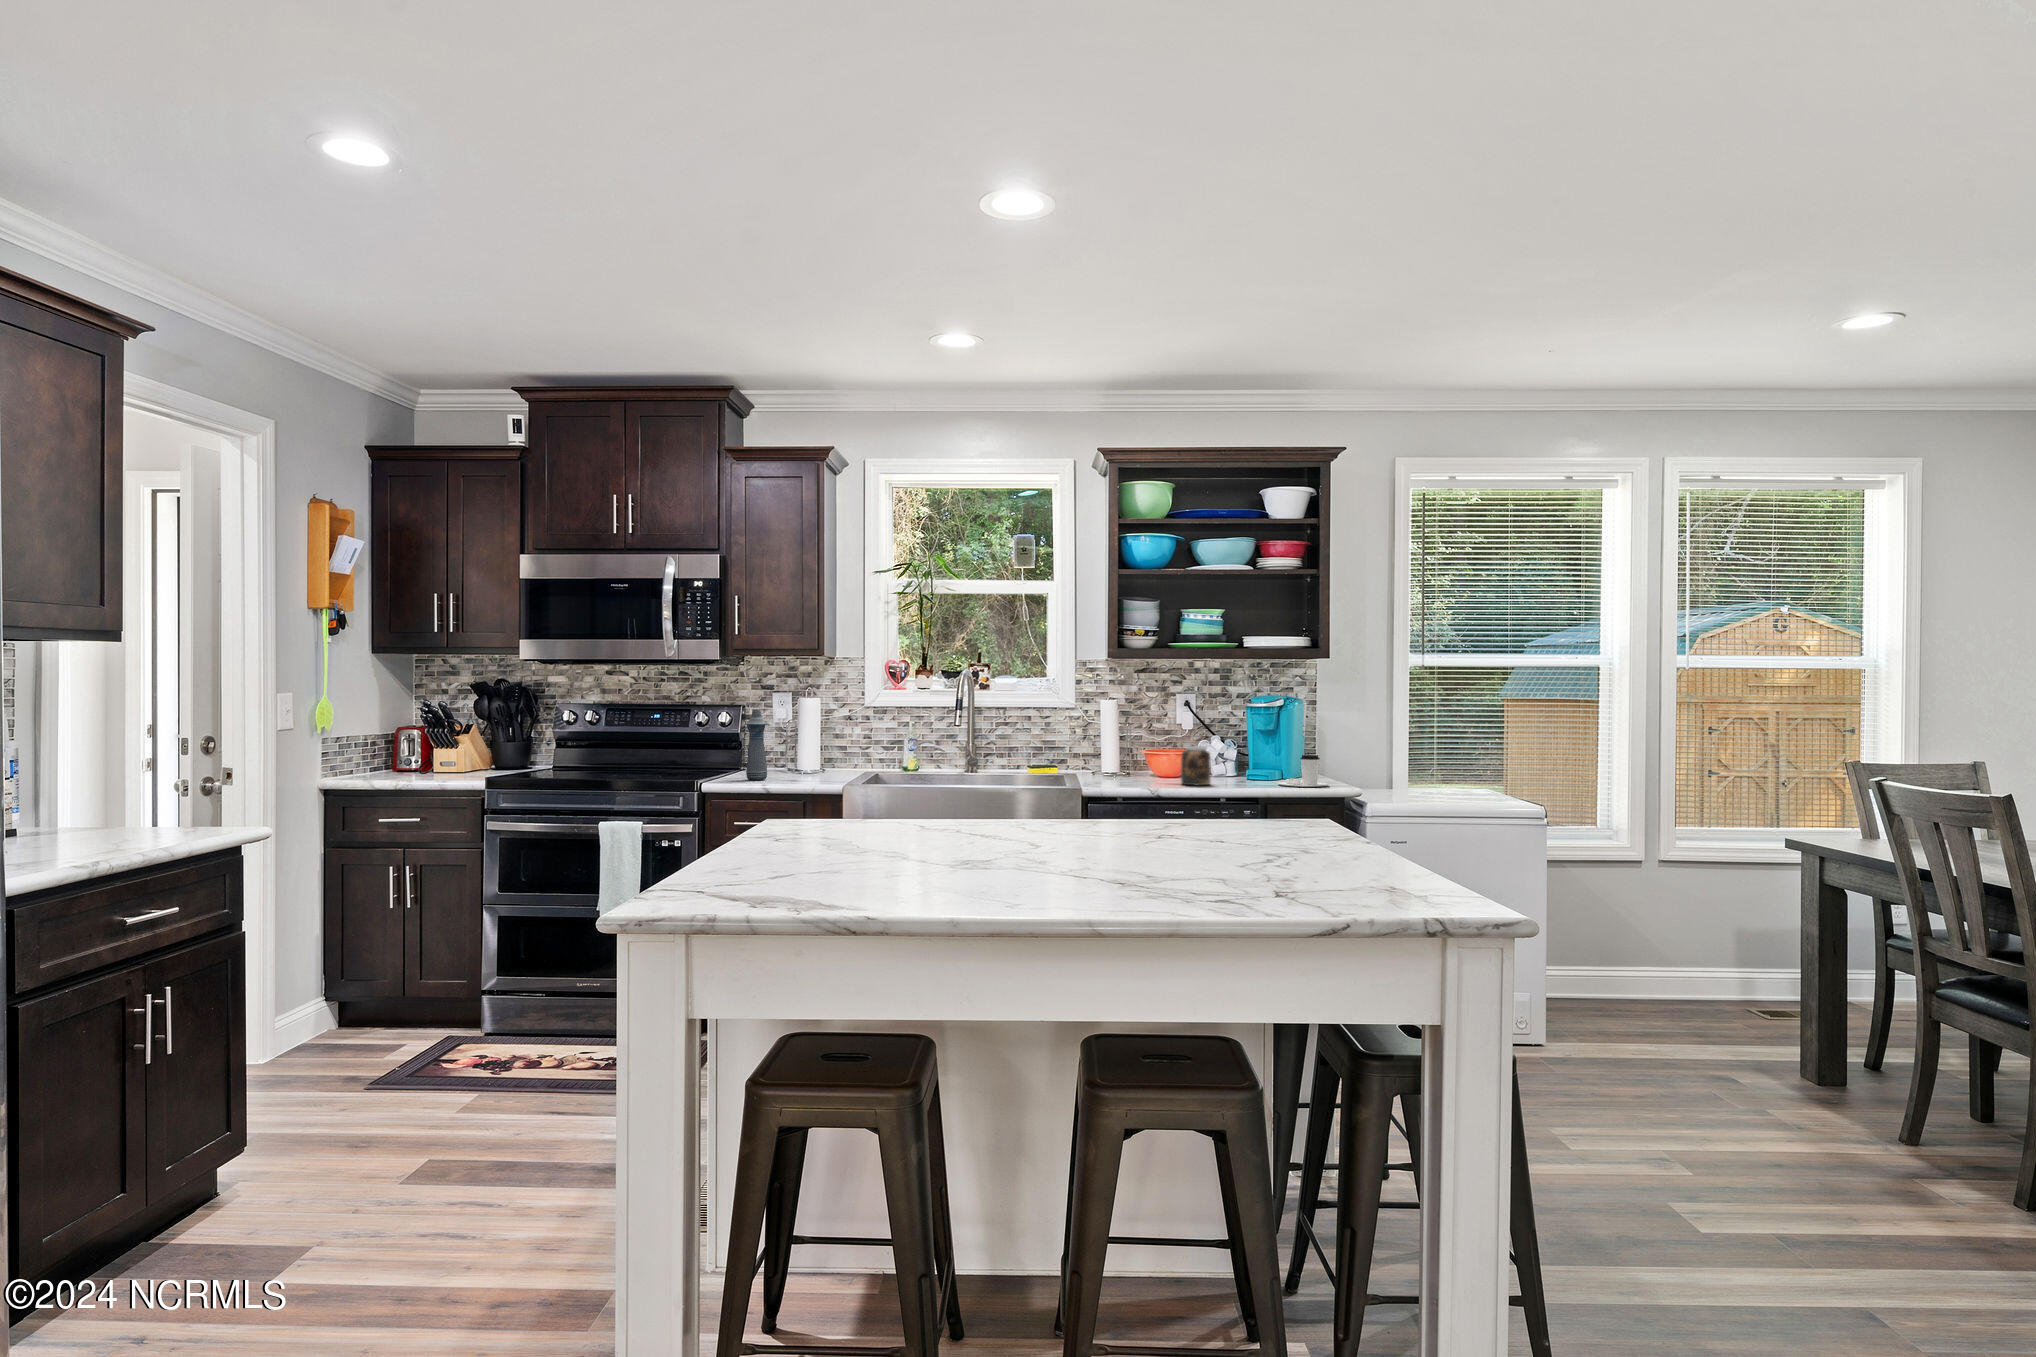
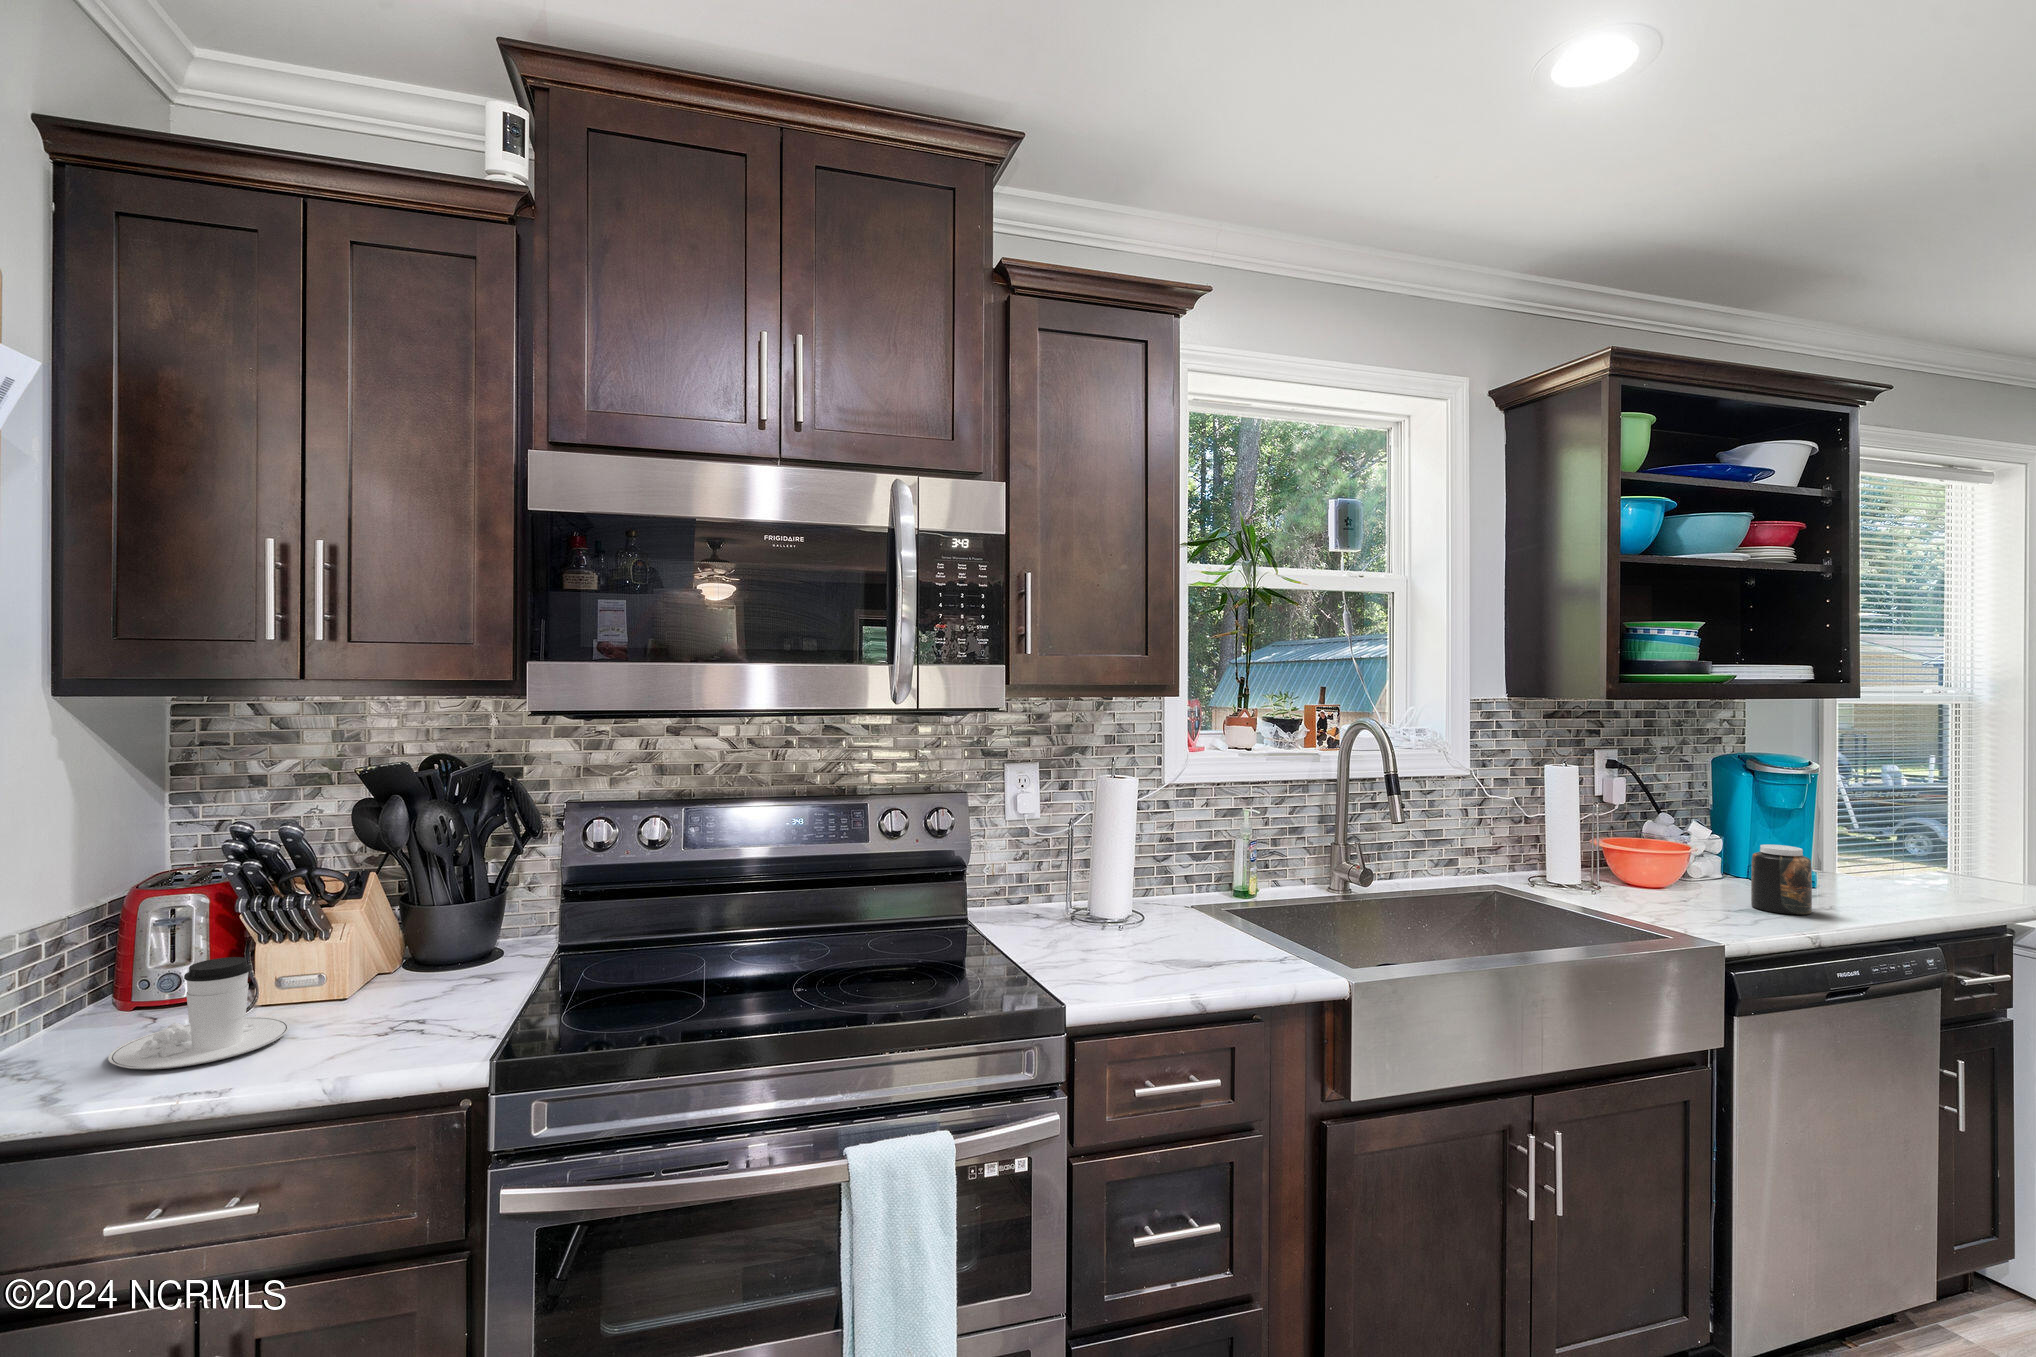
bottle: present [746,709,767,780] -> none [1100,817,1144,973]
coffee cup: present [1278,755,1329,787] -> present [108,957,290,1069]

